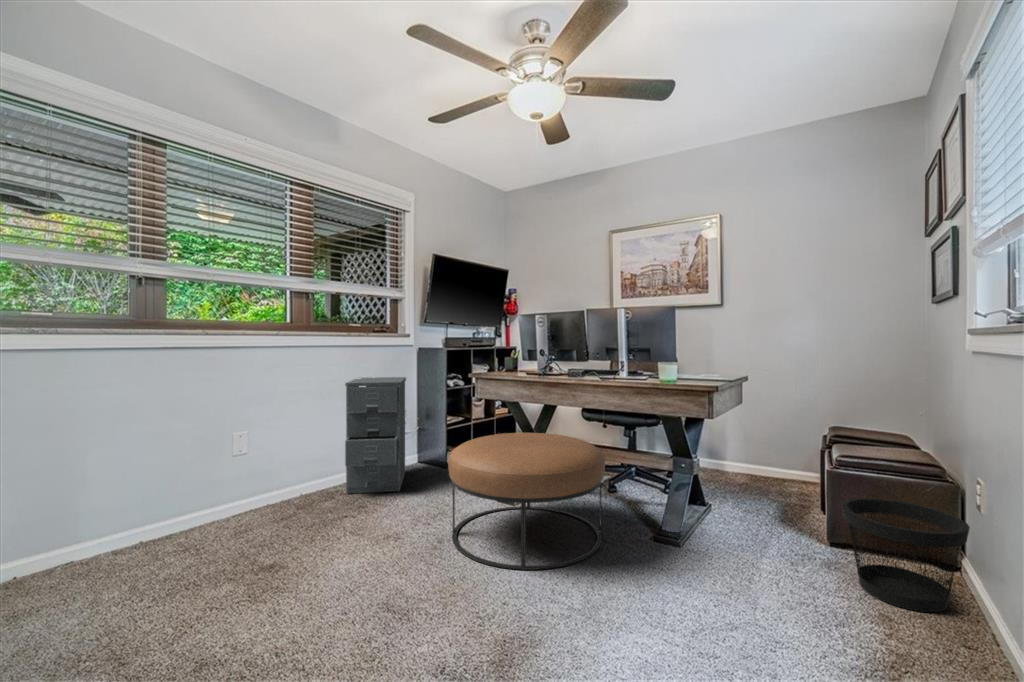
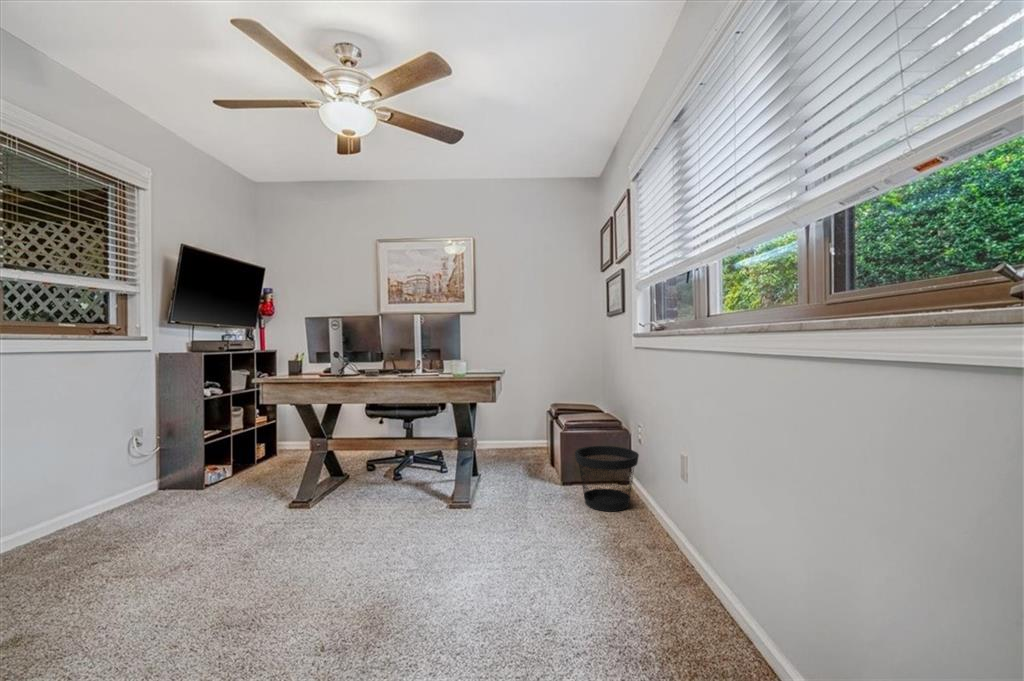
filing cabinet: present [345,377,406,494] -> none [66,389,154,543]
ottoman: present [448,433,605,570] -> none [251,433,412,565]

